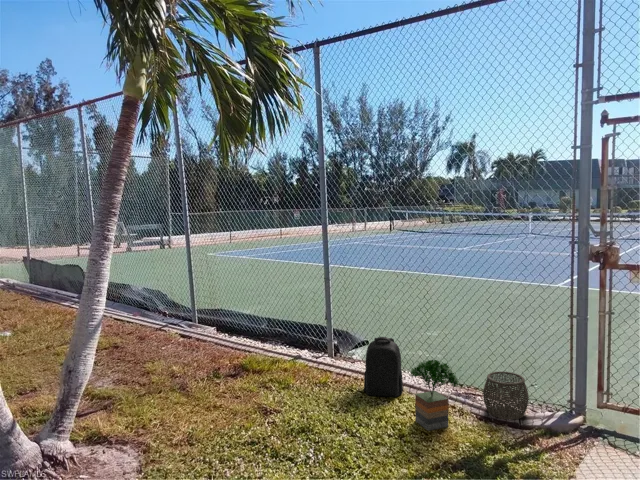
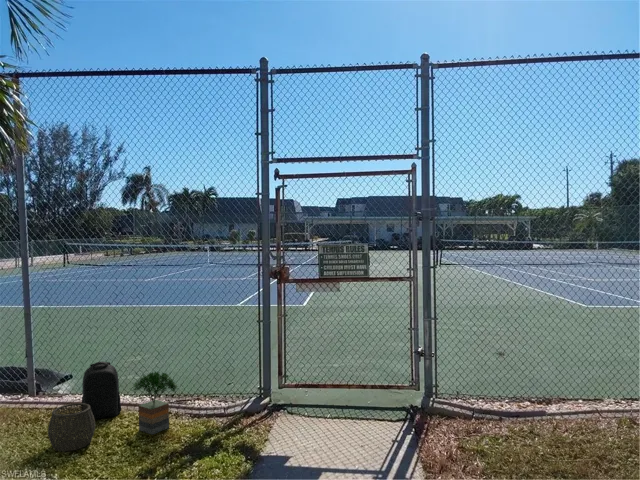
woven basket: present [483,372,529,420] -> present [48,403,95,452]

